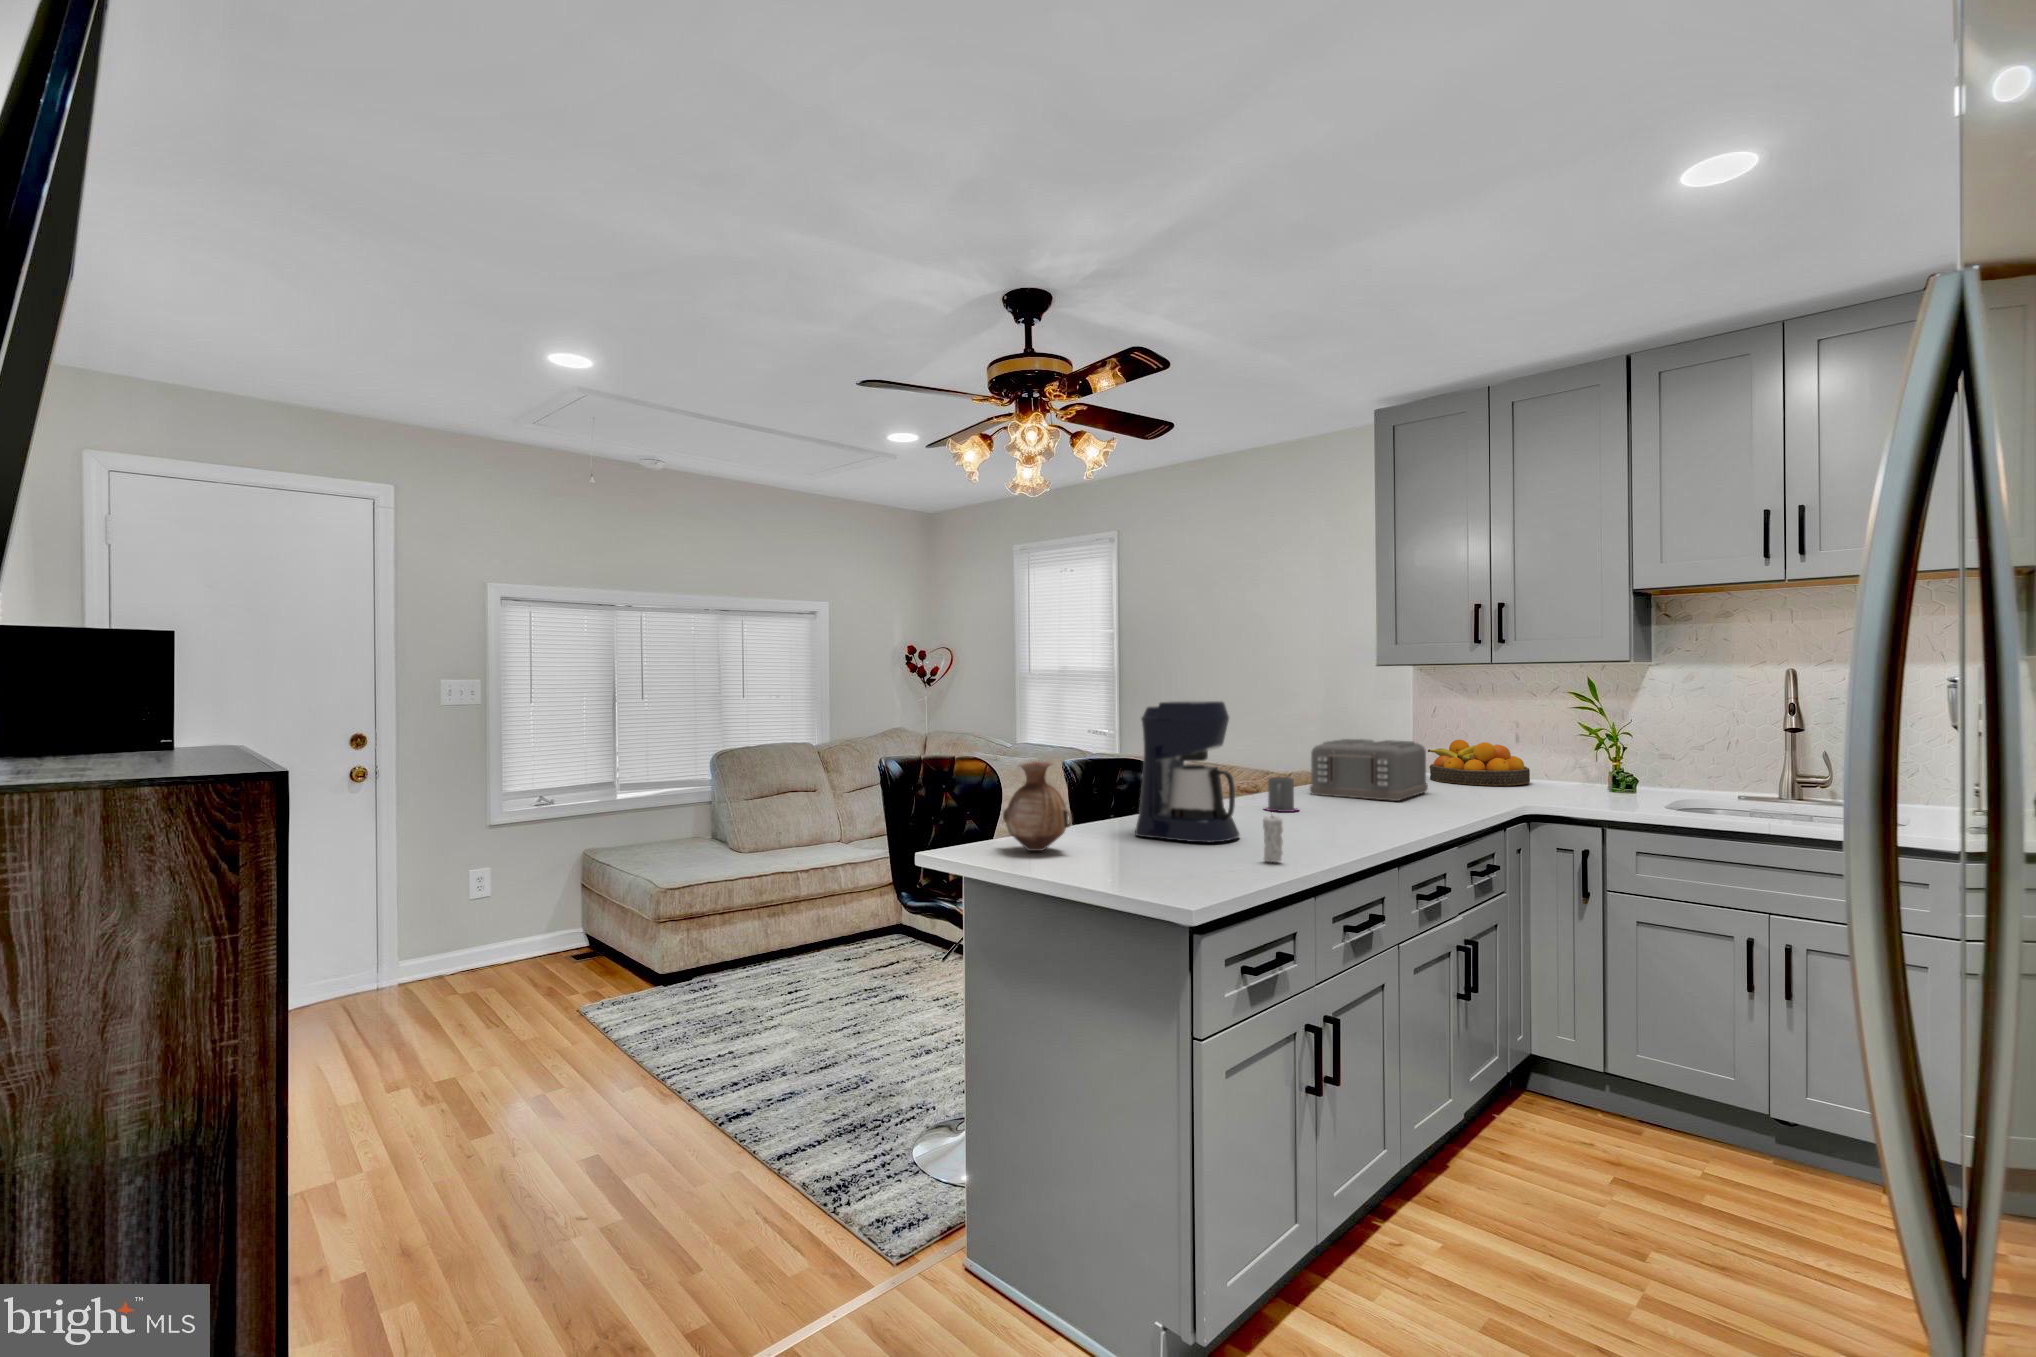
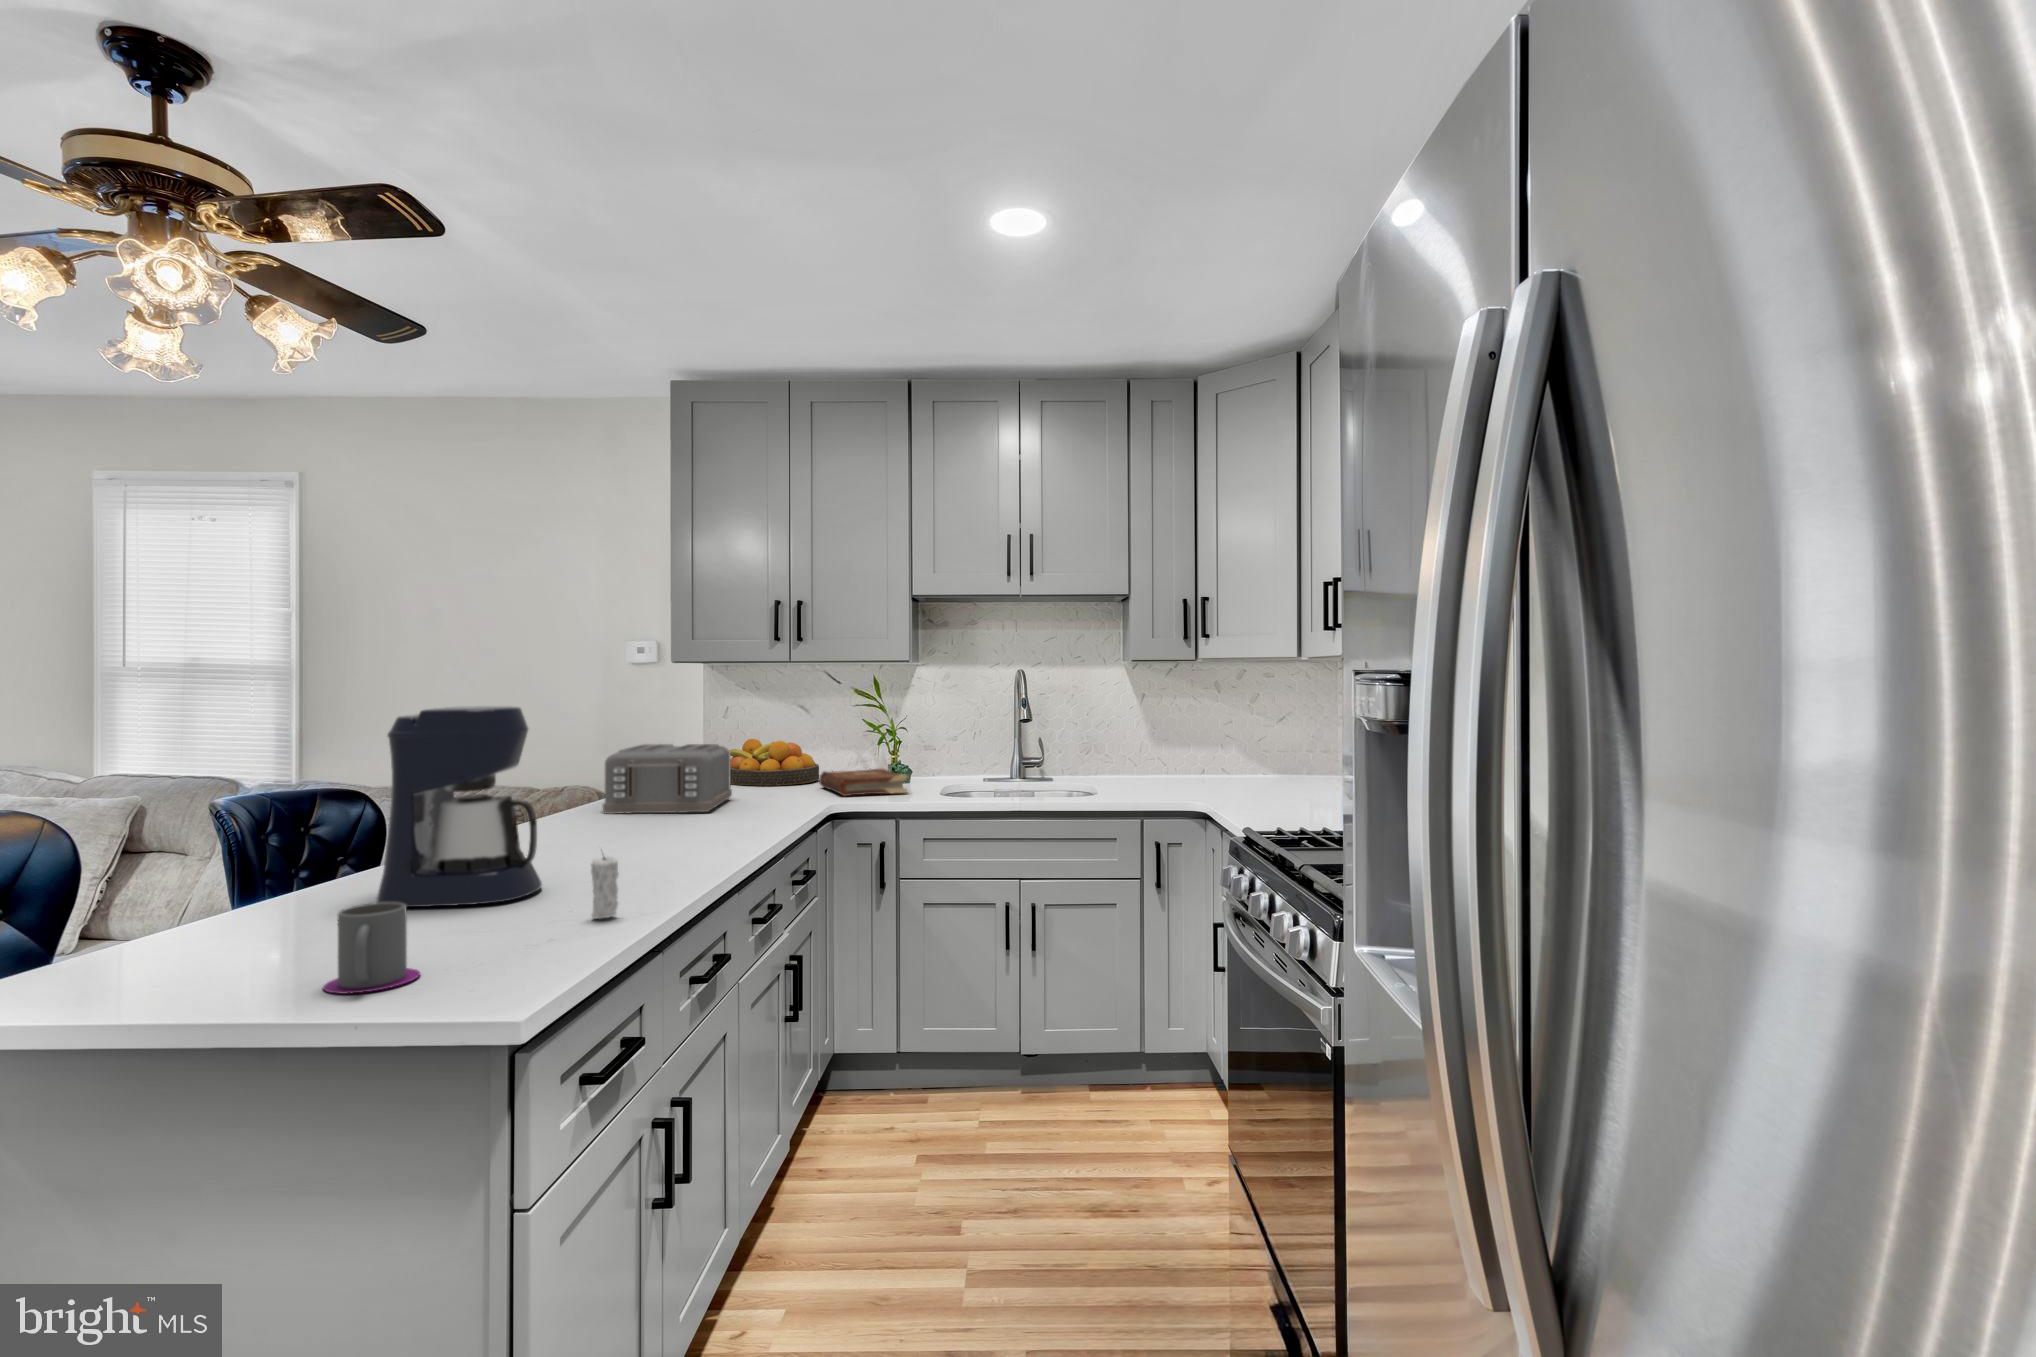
vase: present [1003,762,1072,851] -> none [113,815,270,968]
book: none [1524,774,1623,803] -> present [819,768,908,796]
mug: present [1265,777,1298,812] -> present [323,902,420,994]

